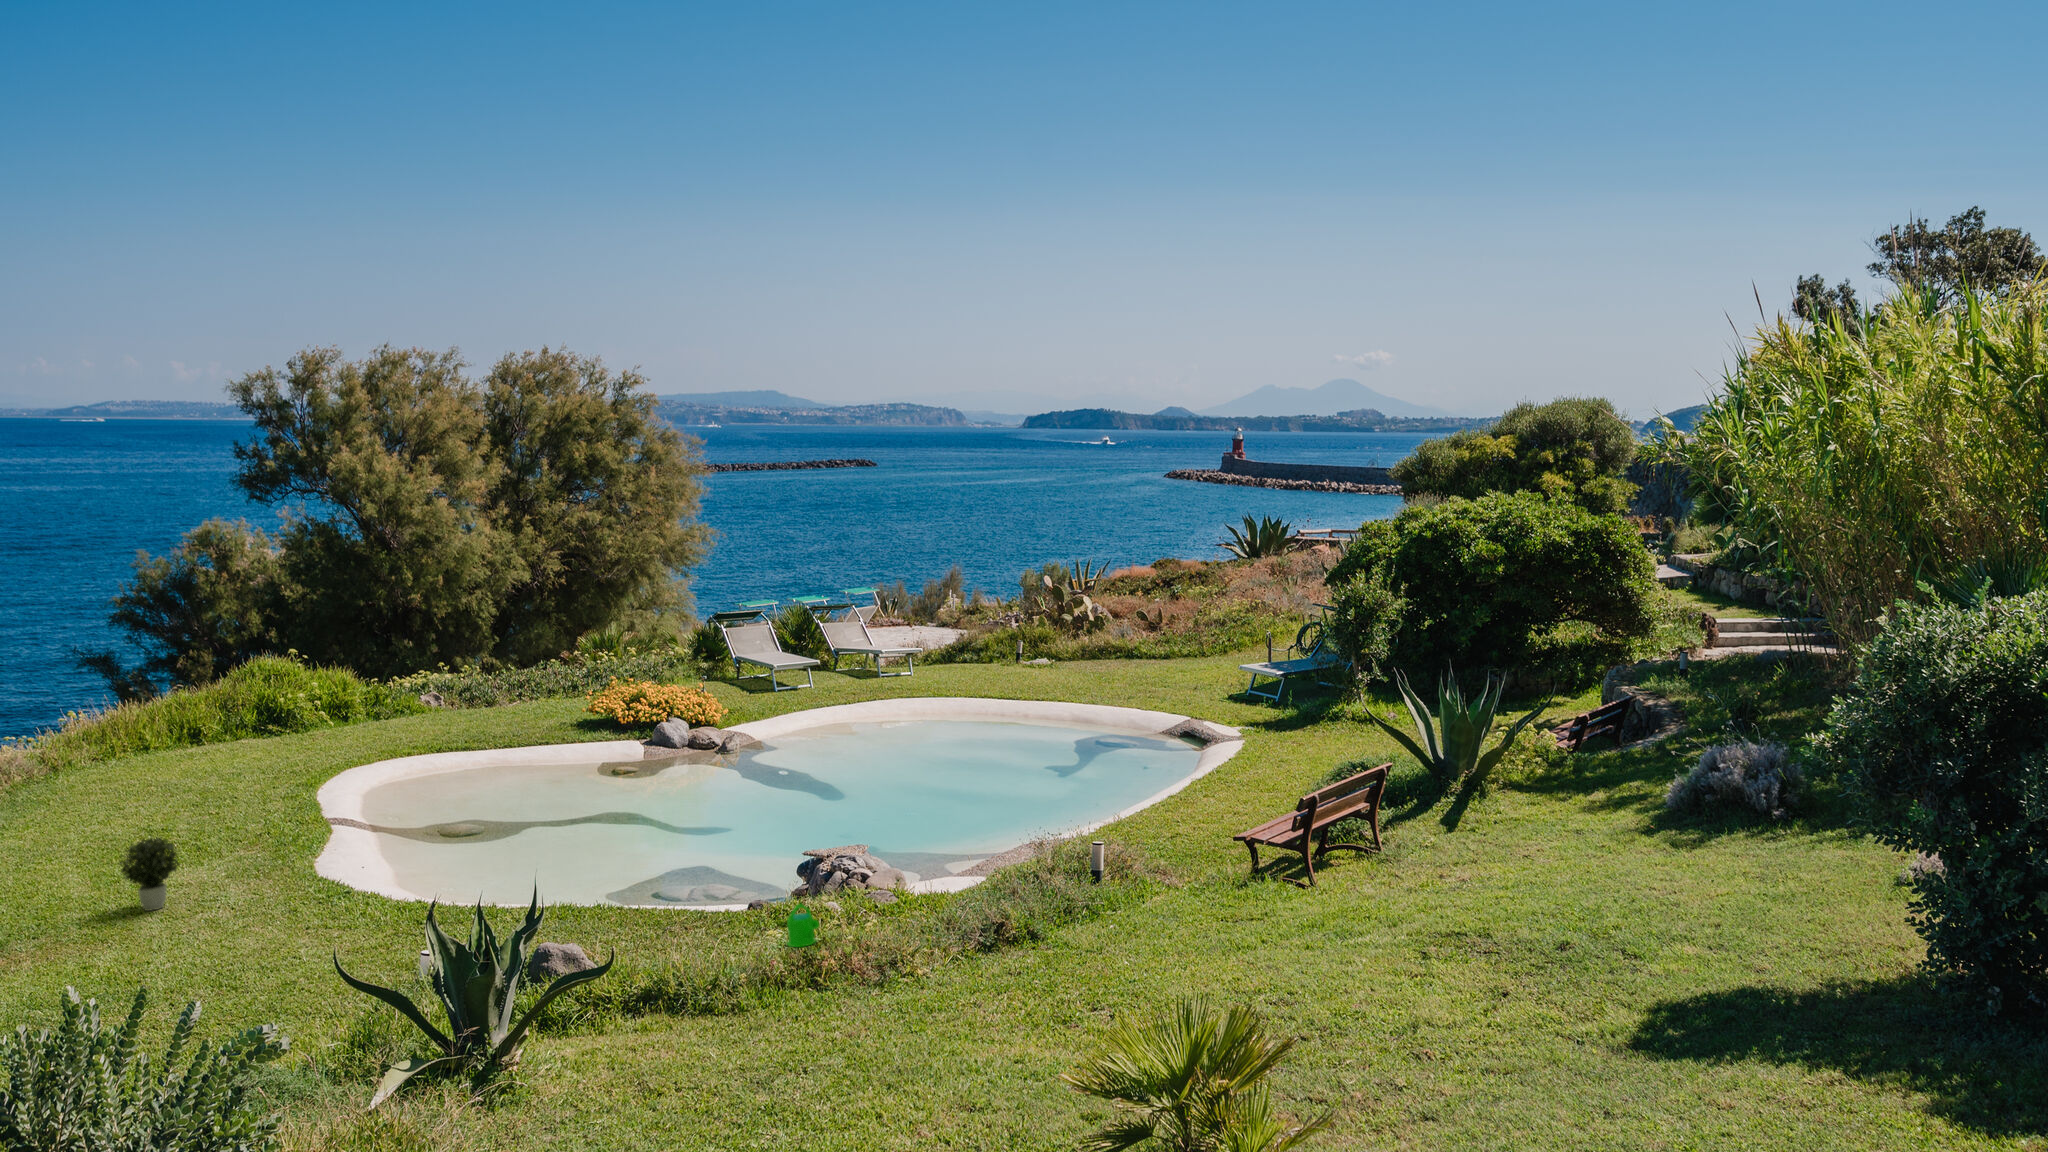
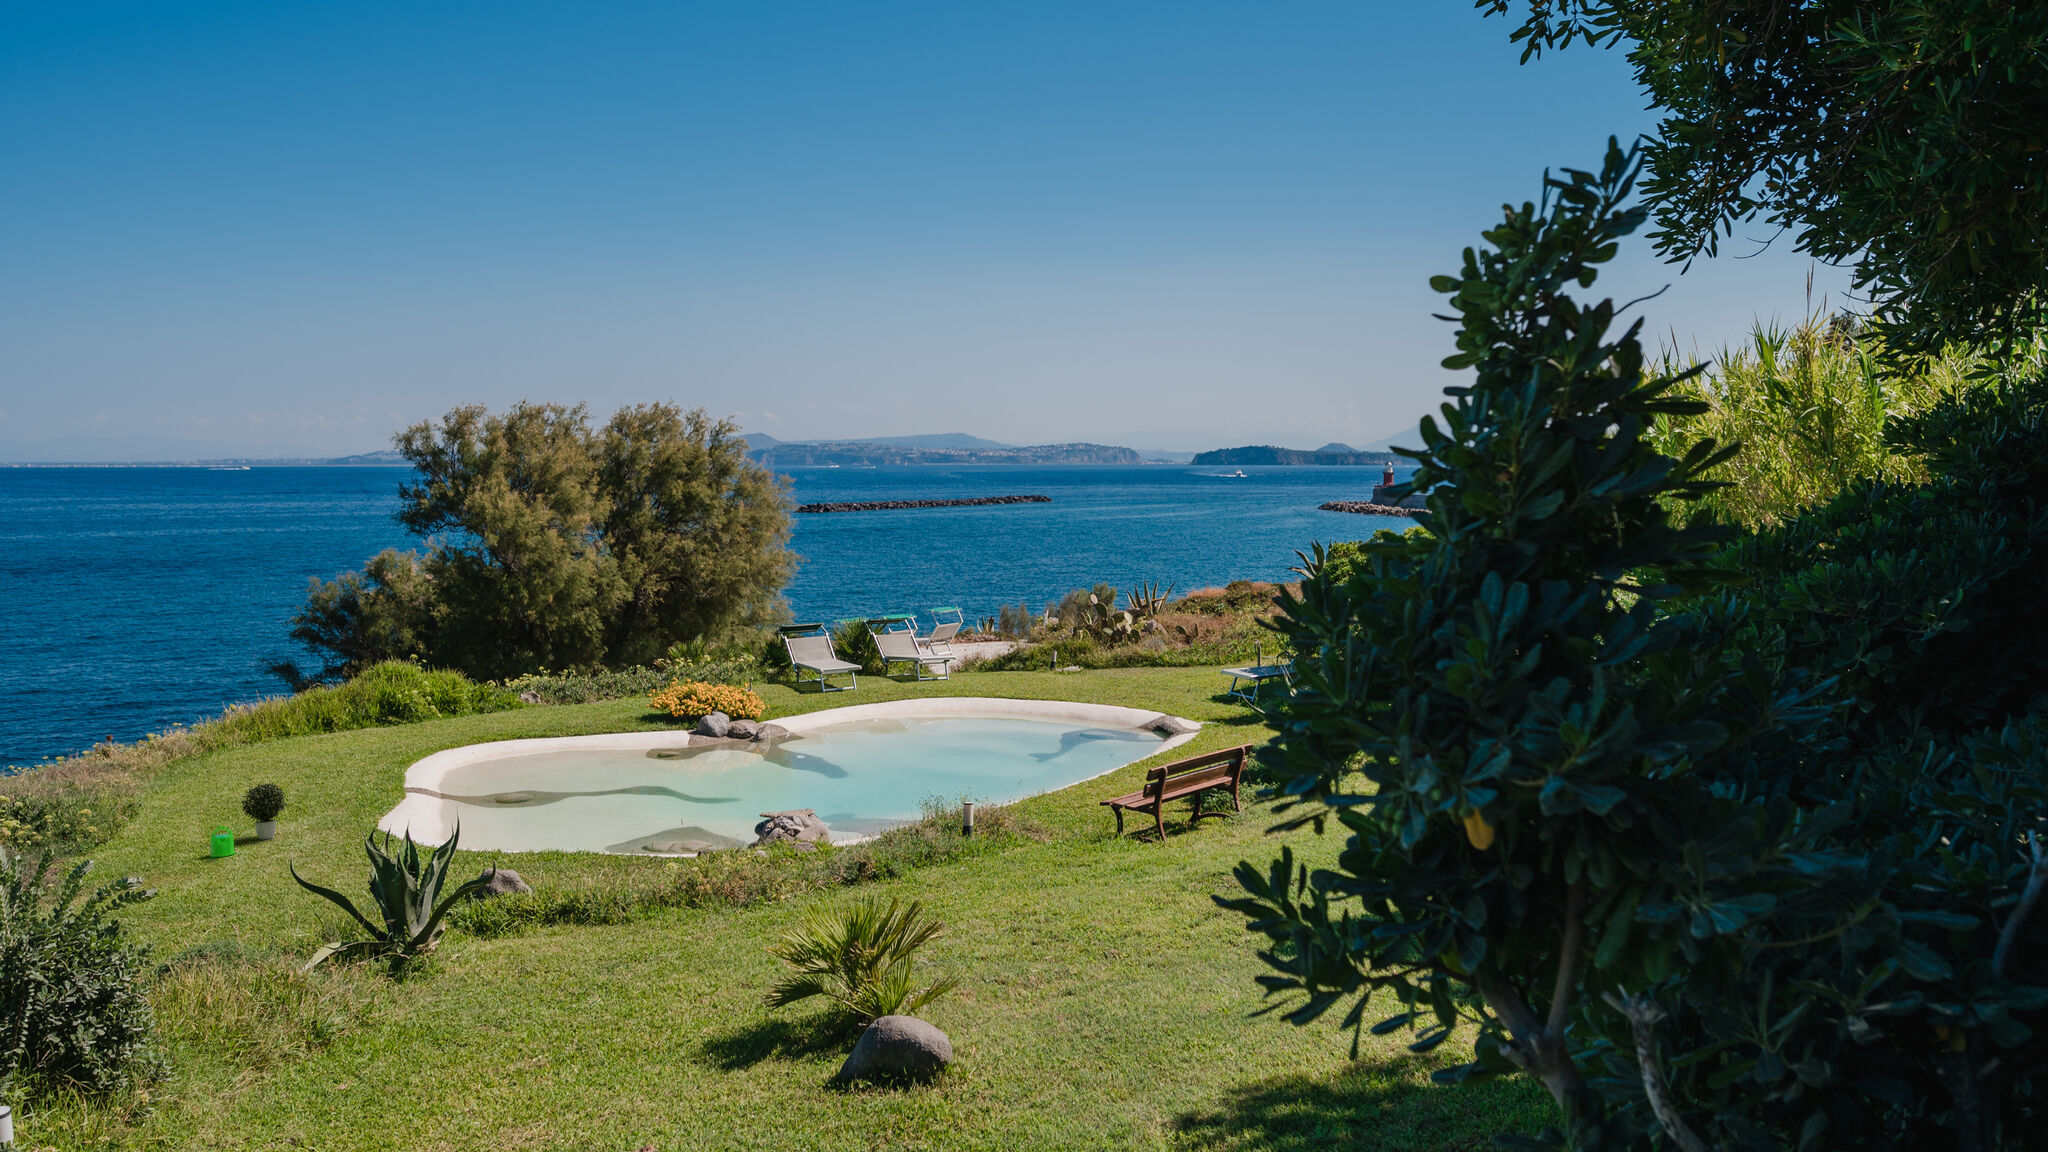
watering can: present [787,904,820,947] -> present [210,826,234,858]

